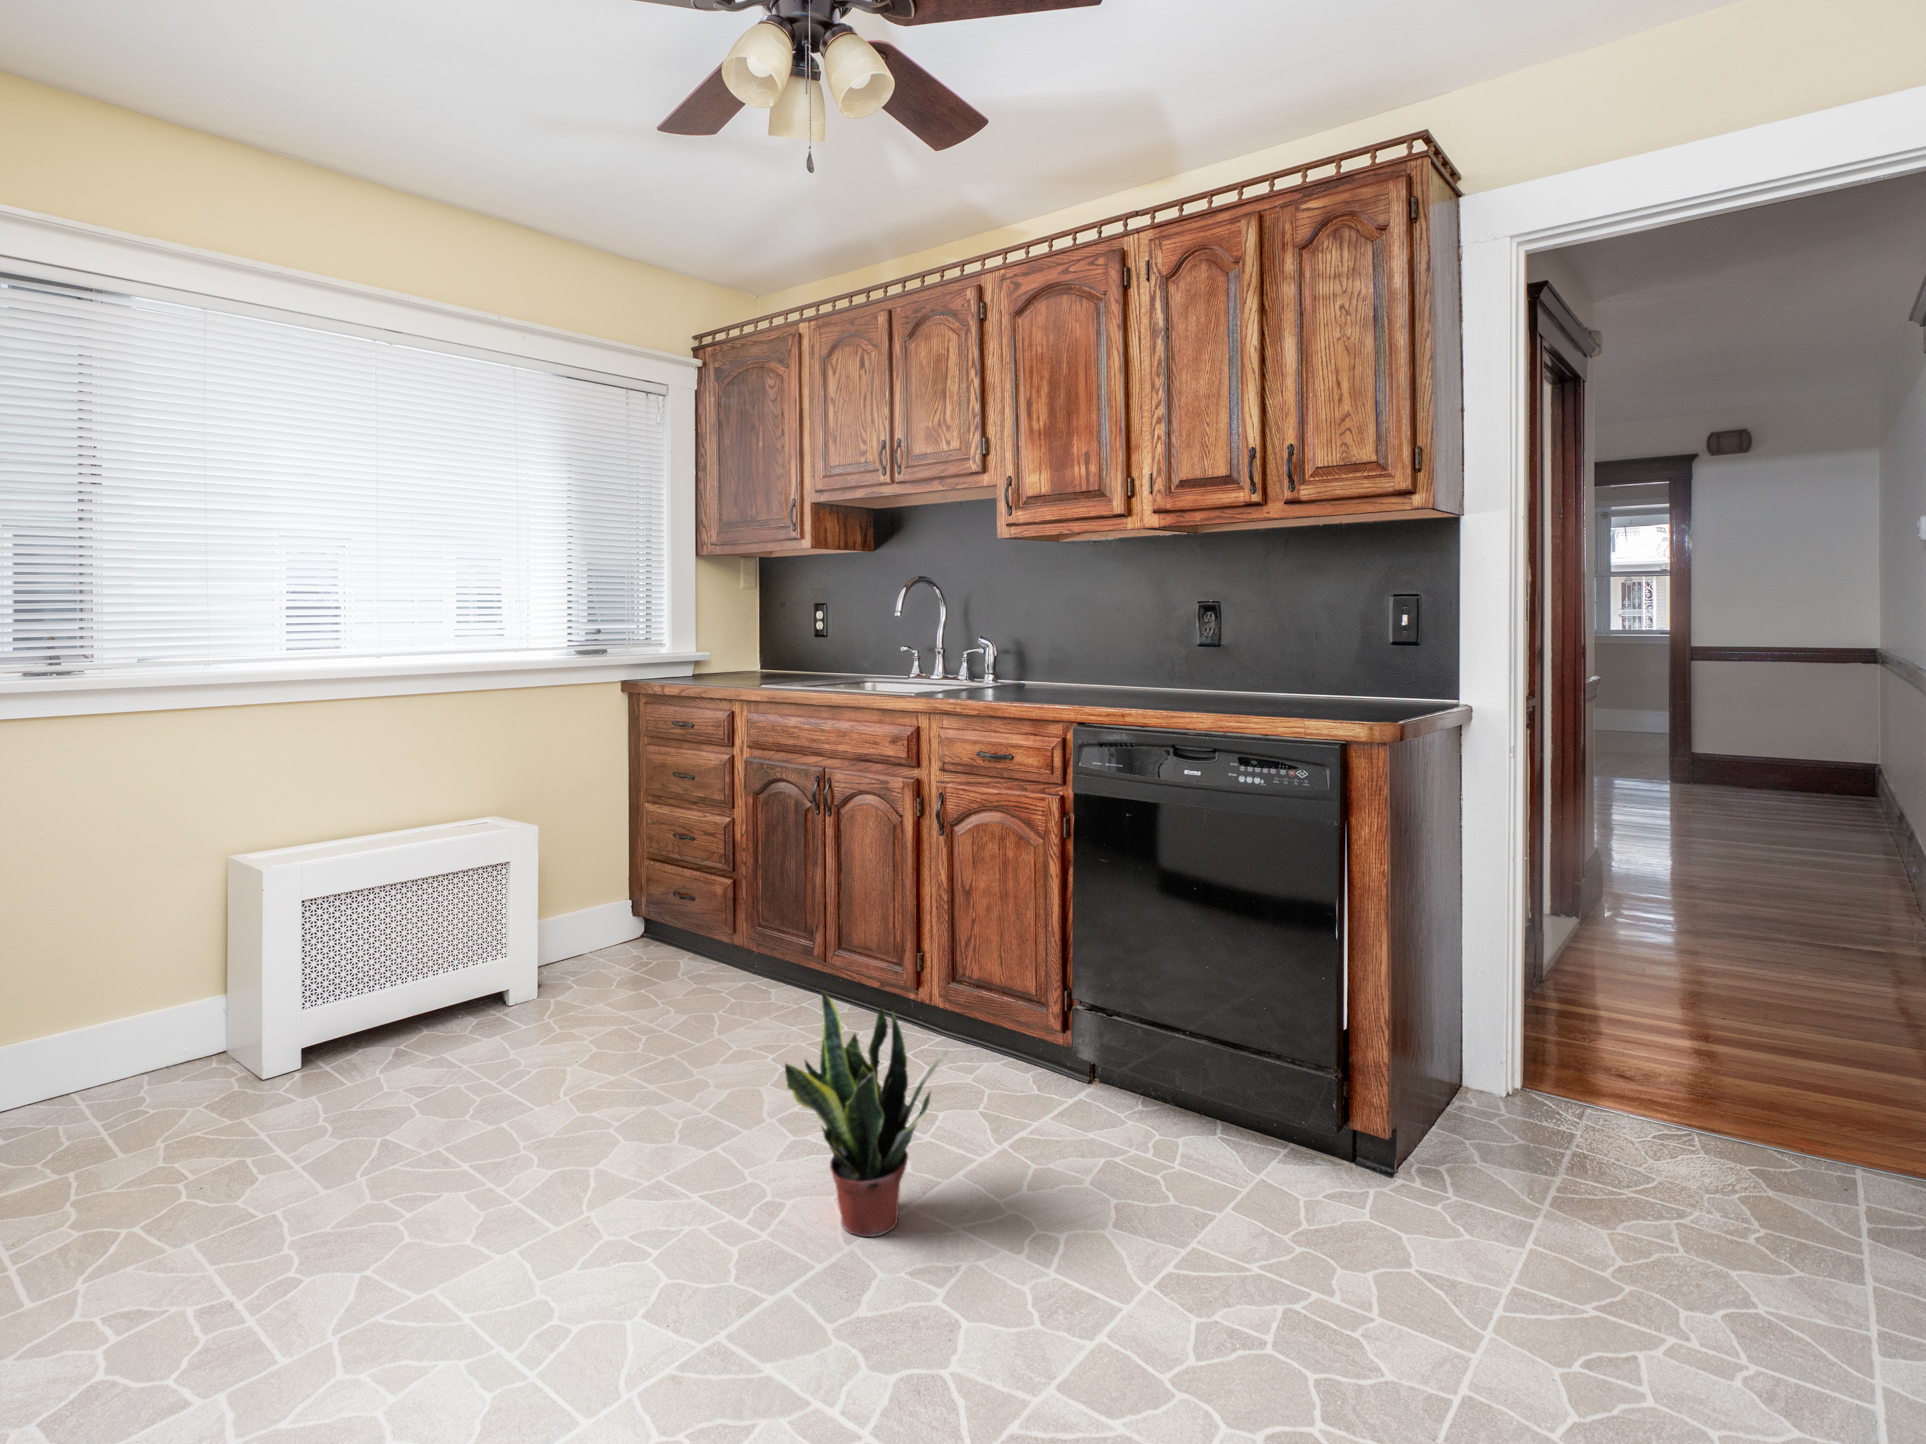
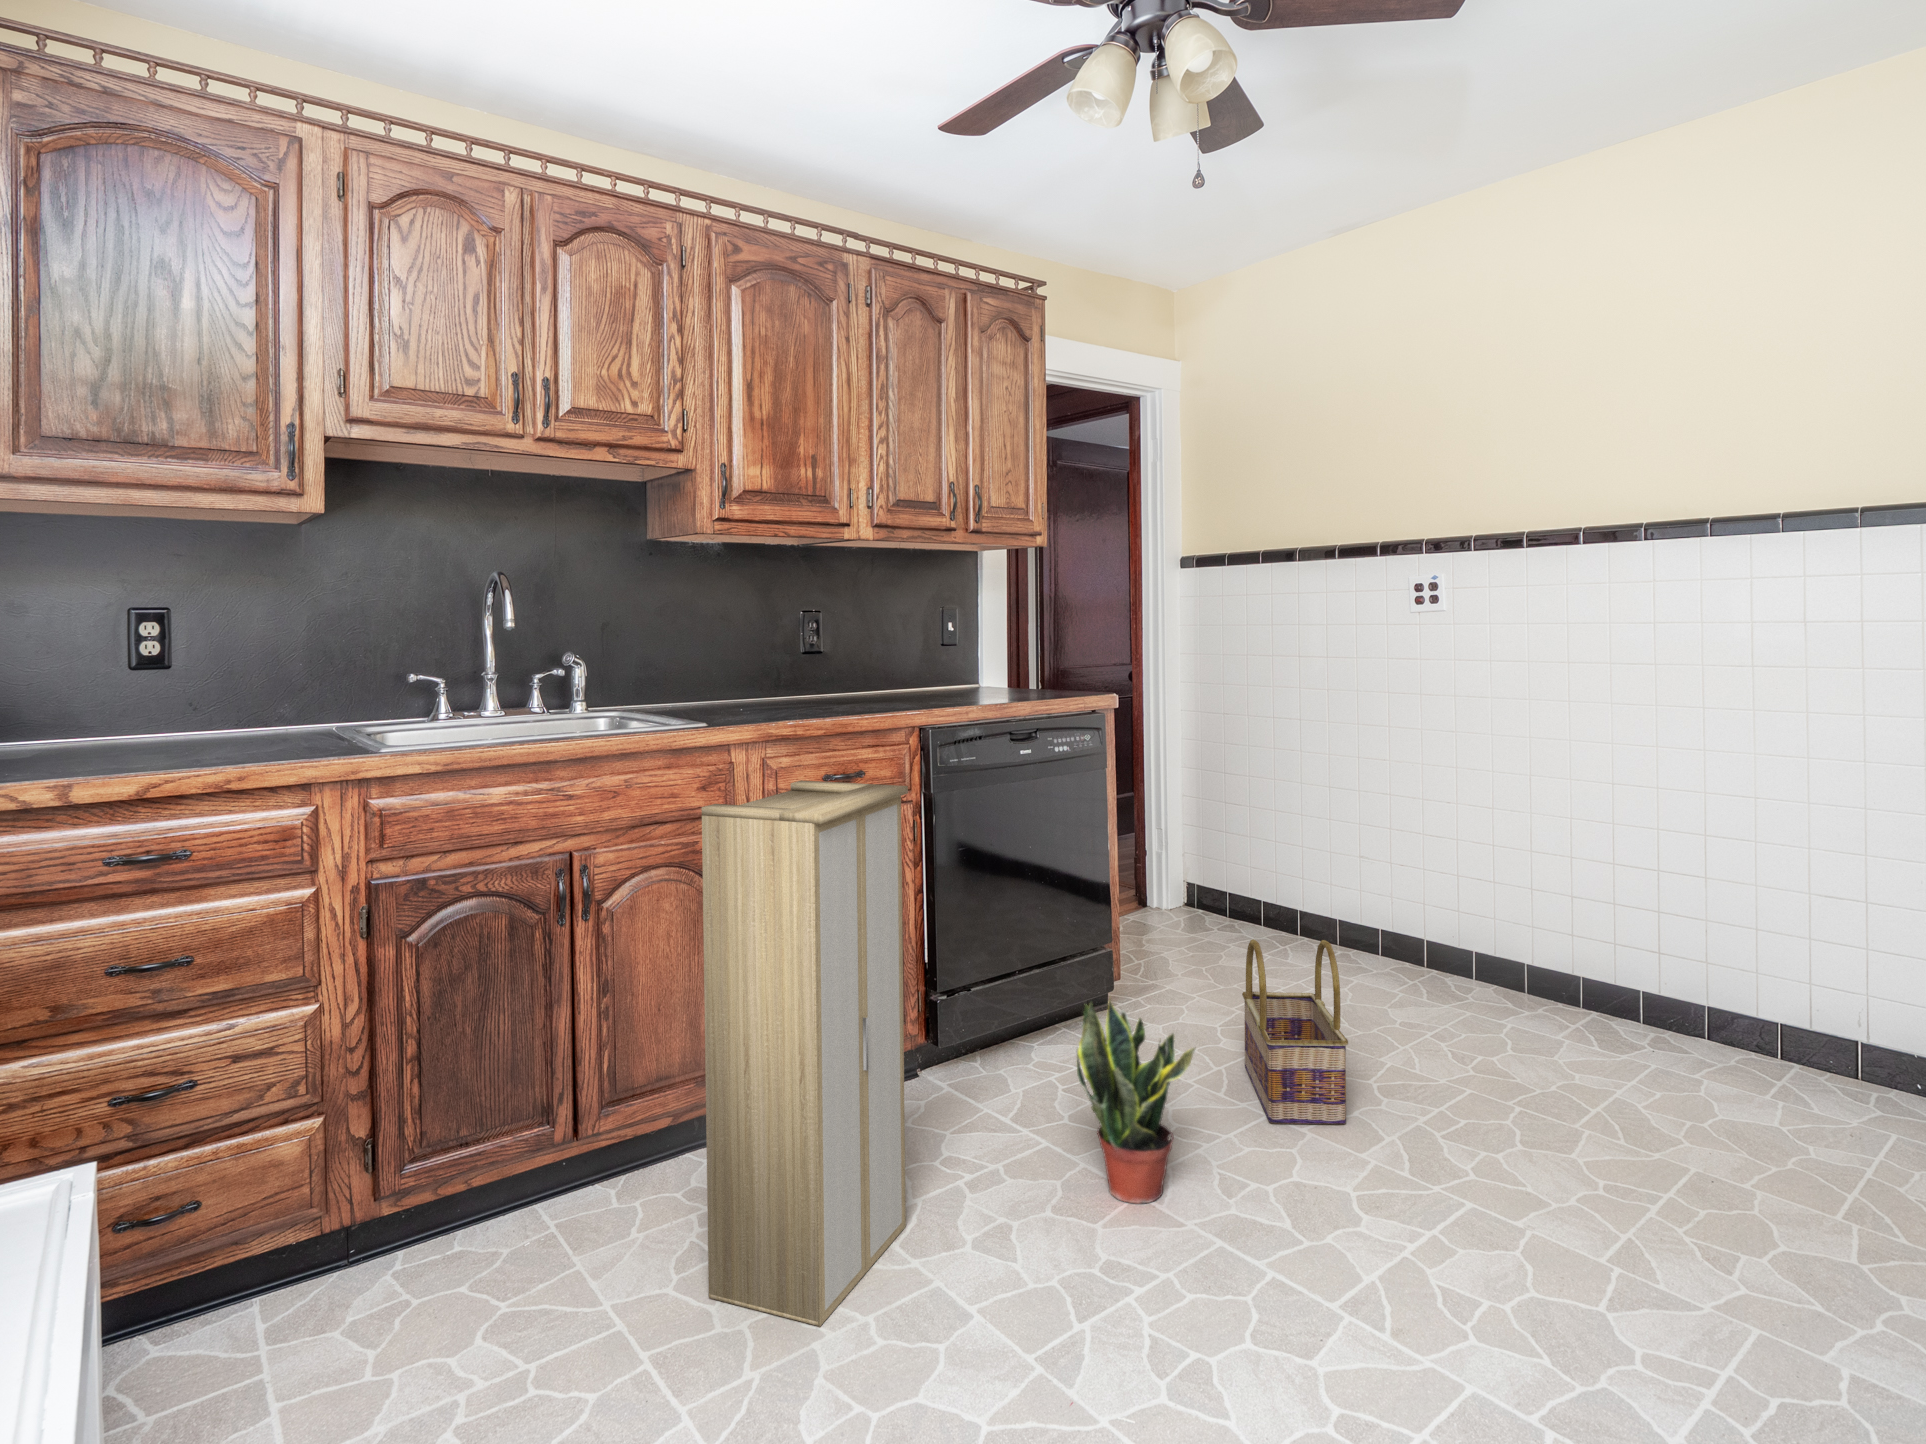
cabinet: none [650,736,816,1113] -> present [702,780,908,1327]
basket: none [1066,1083,1314,1399] -> present [1242,939,1348,1124]

